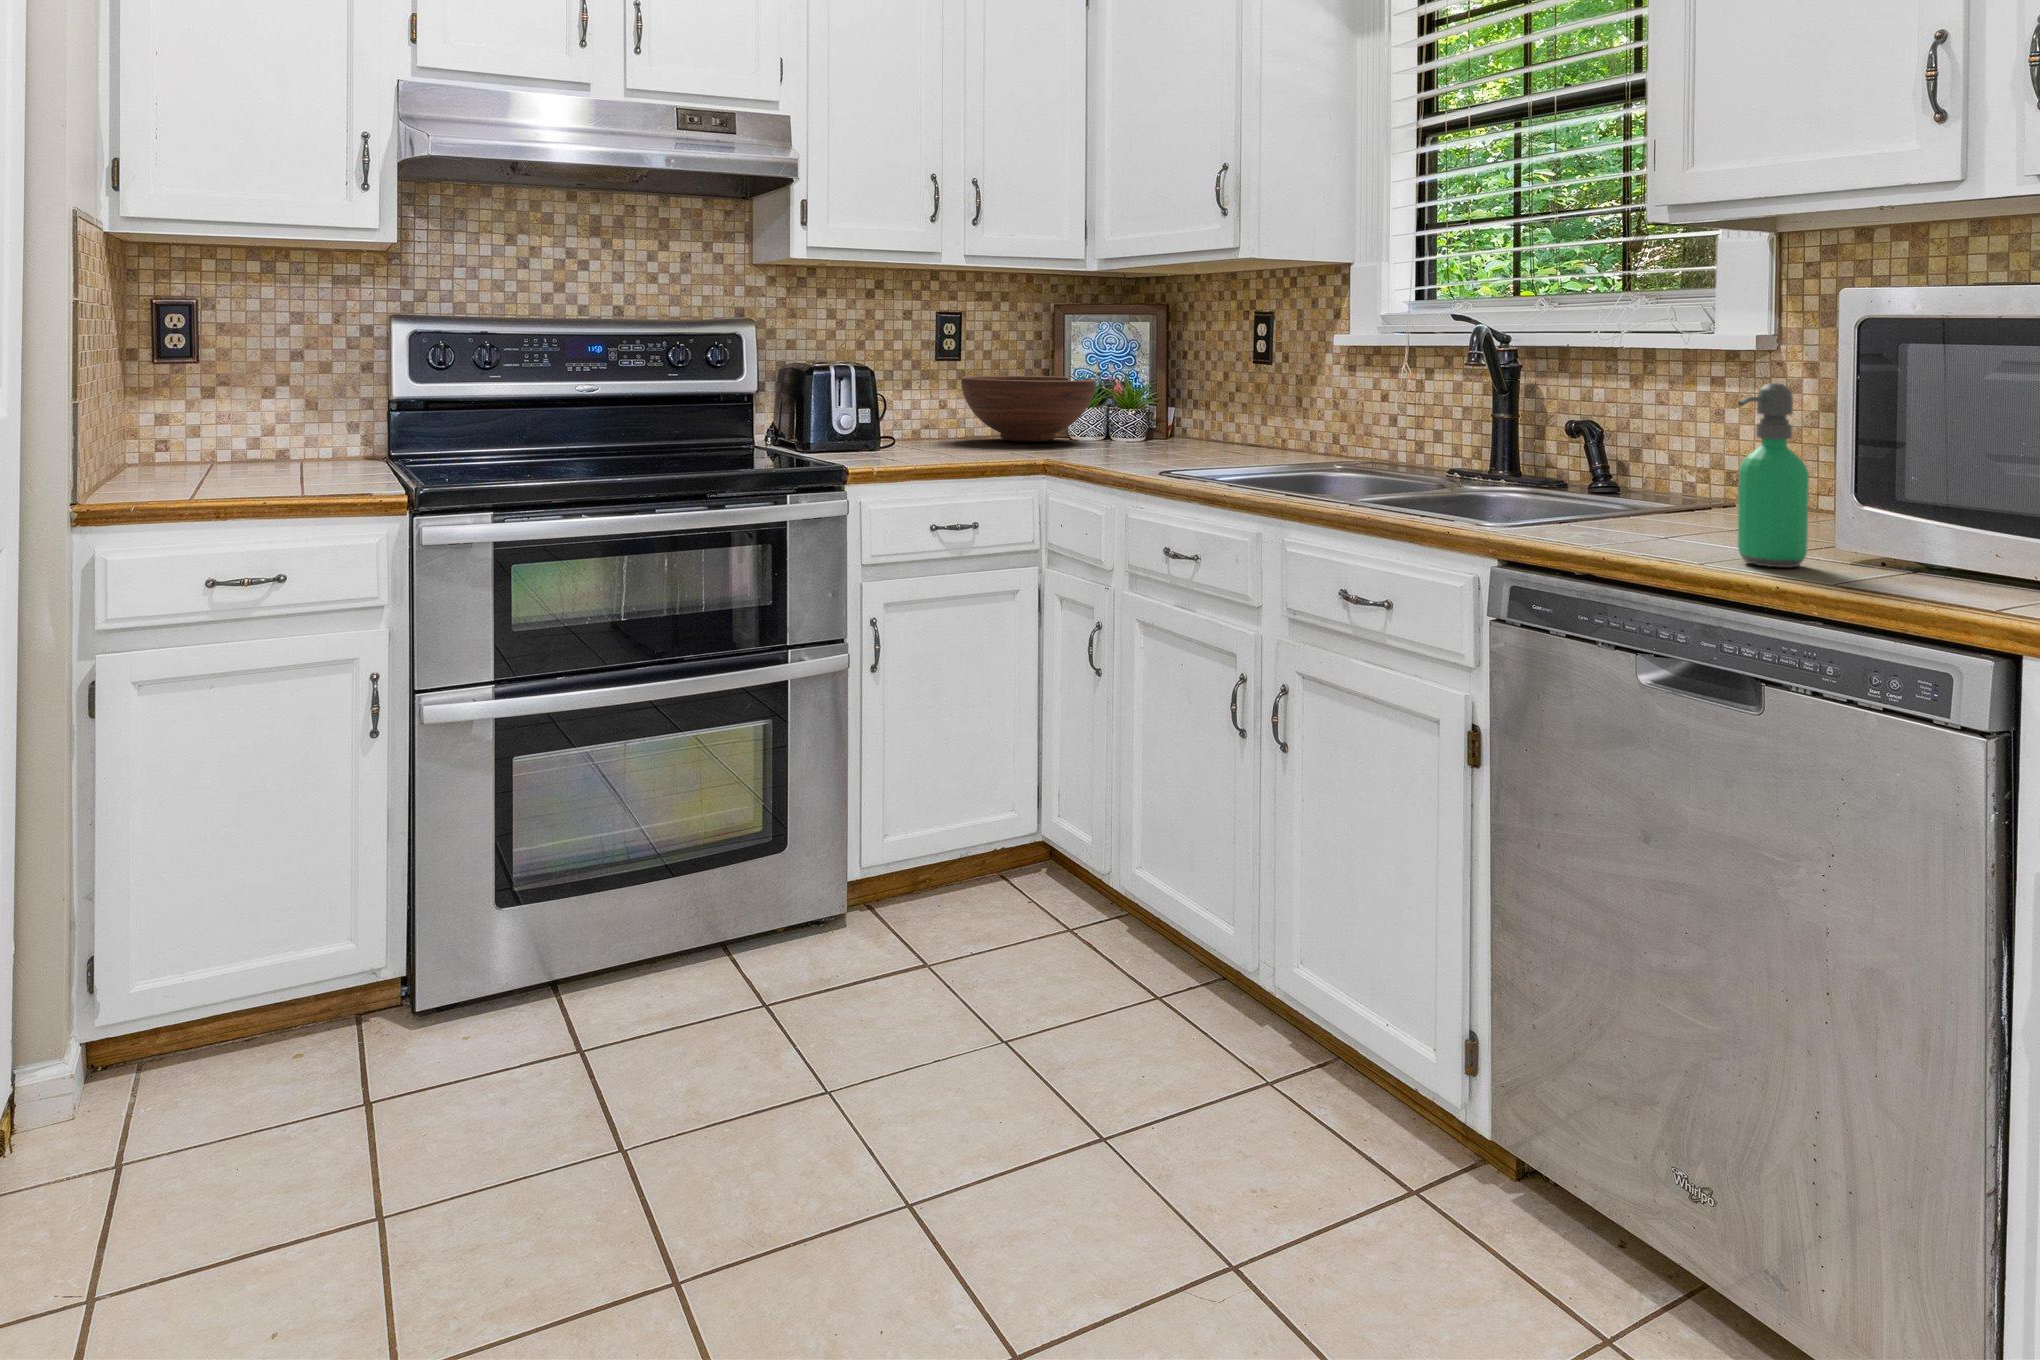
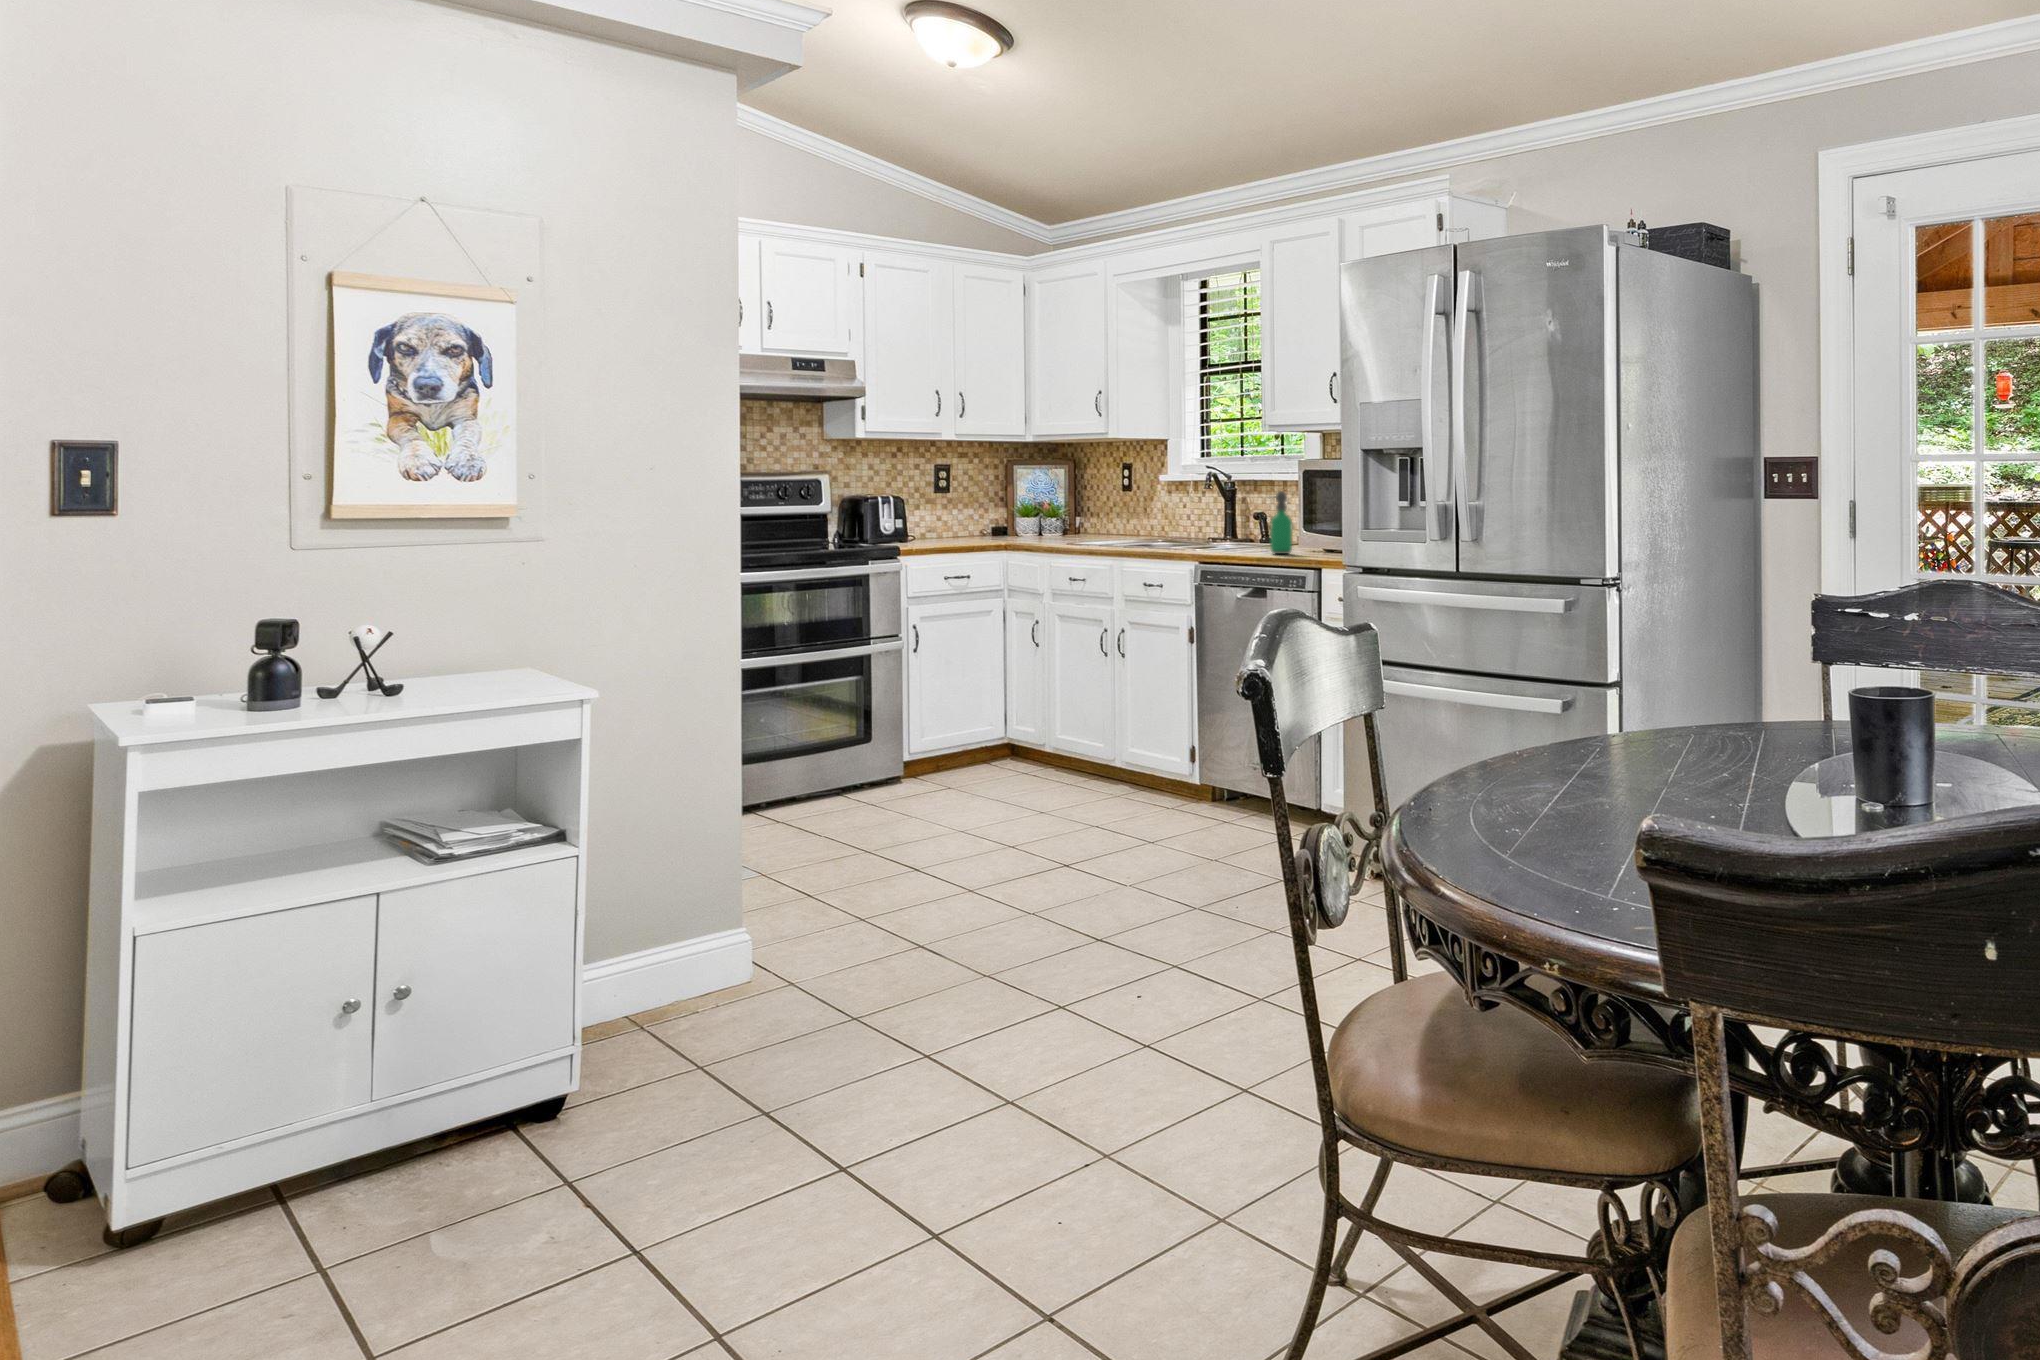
fruit bowl: present [961,376,1096,442] -> none [952,501,1033,537]

